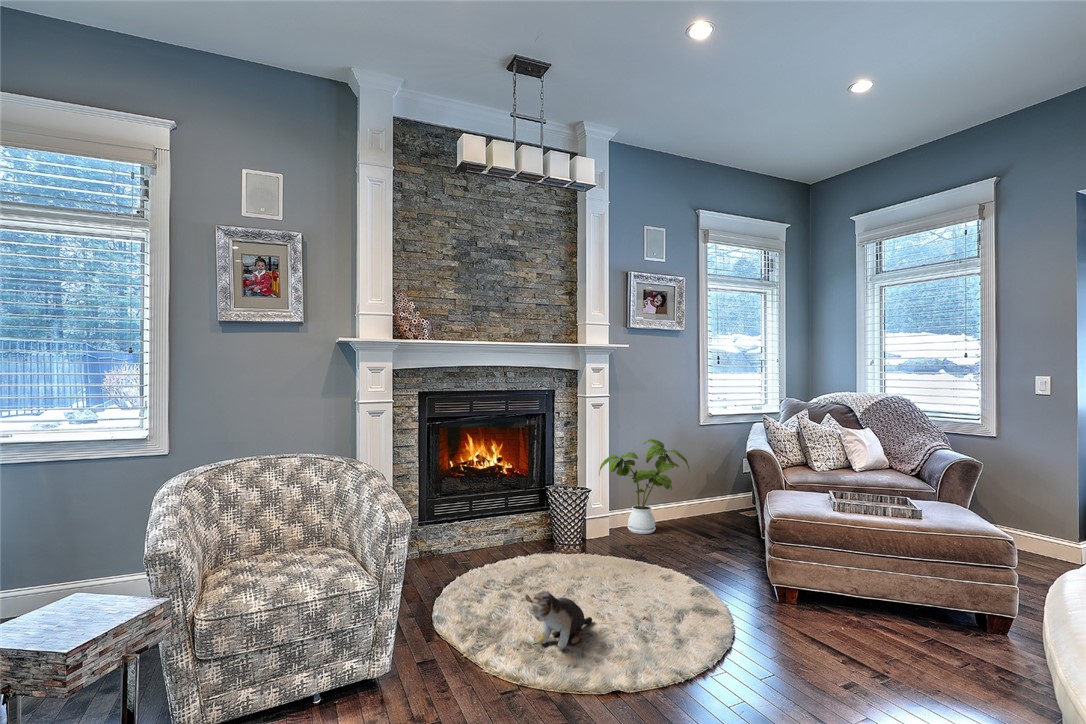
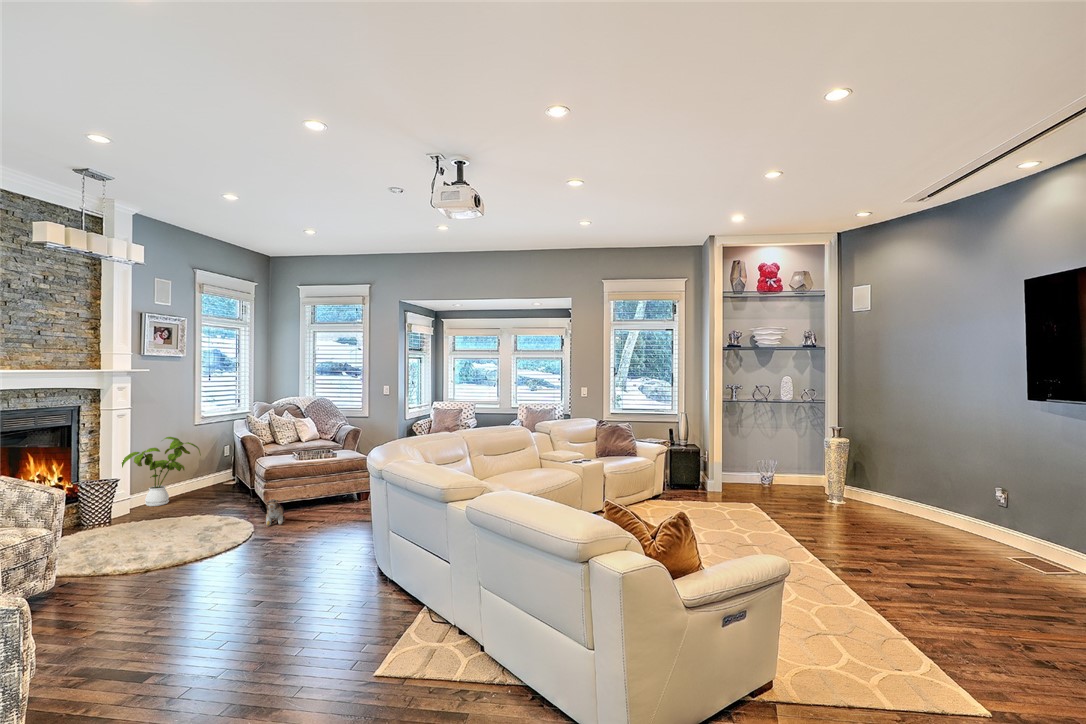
plush toy: present [525,591,592,649] -> present [265,499,286,526]

